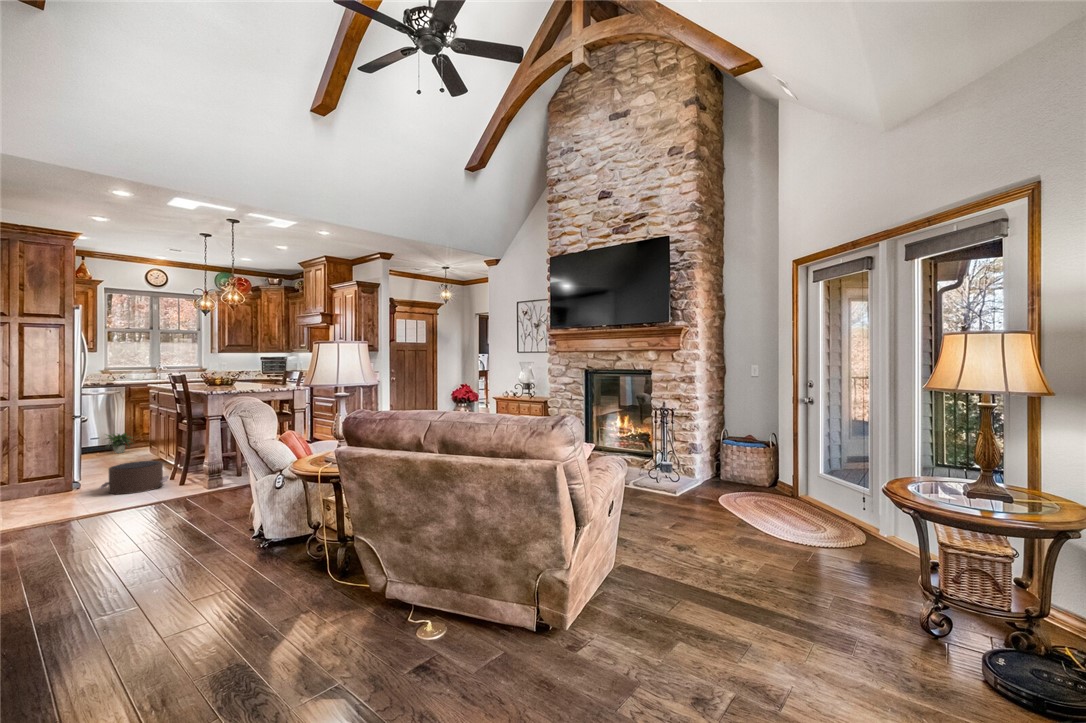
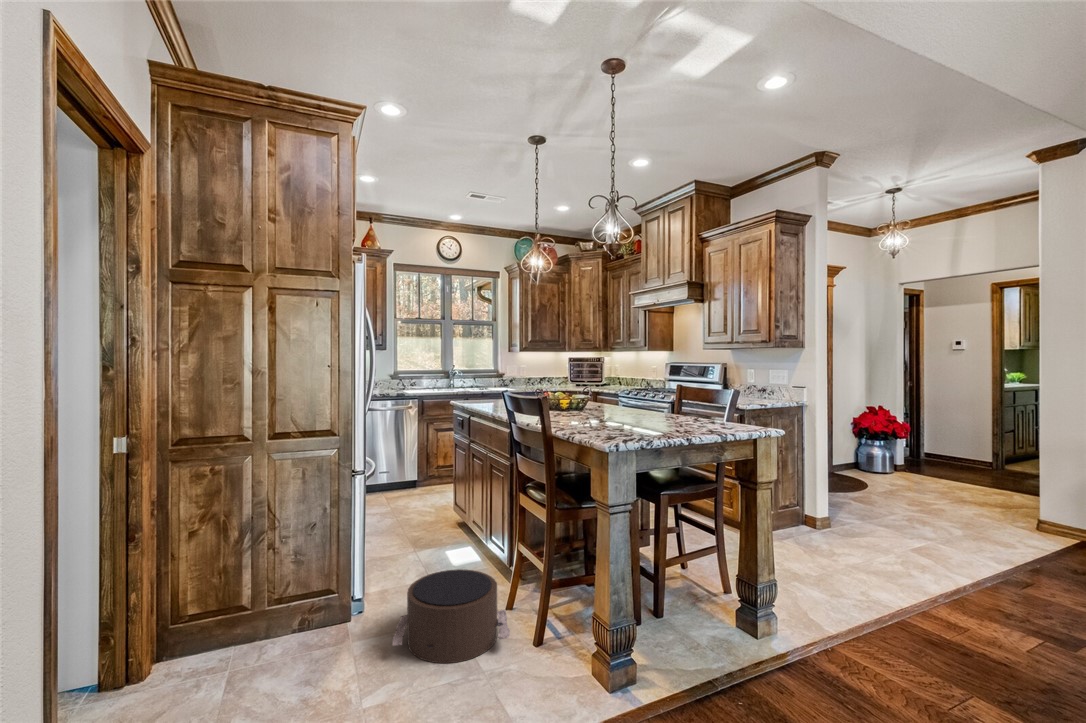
potted plant: present [107,433,132,453] -> none [385,466,427,497]

